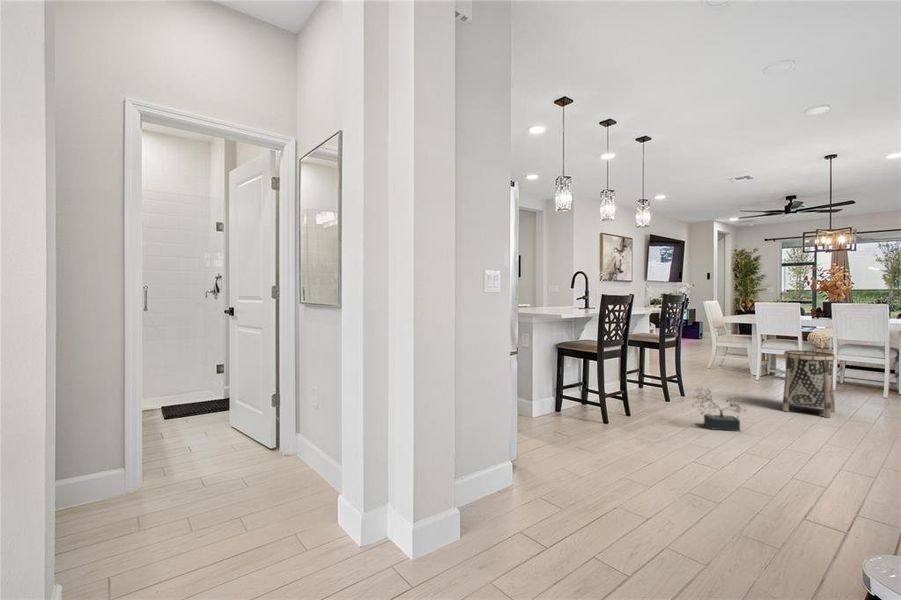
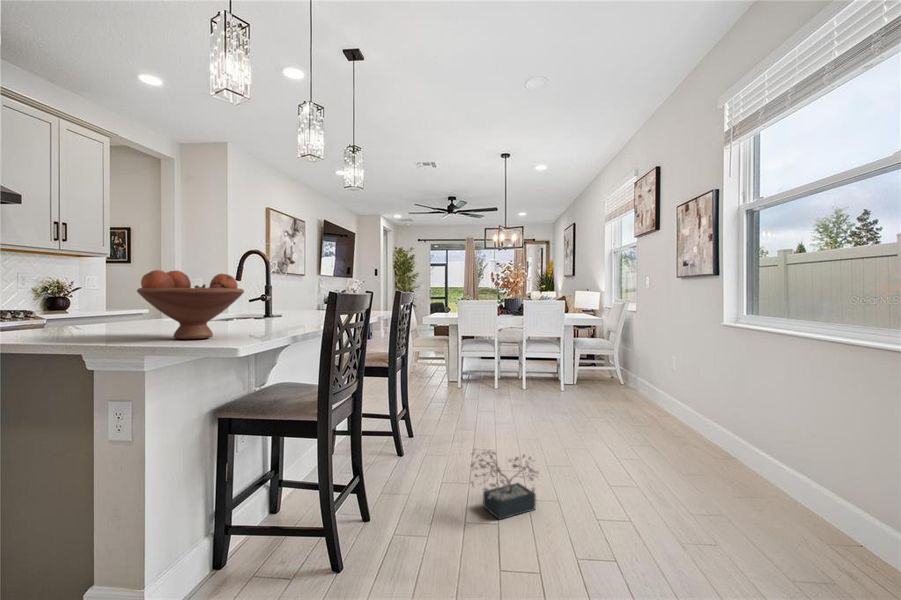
fruit bowl: none [528,285,566,312] -> present [137,270,244,339]
basket: present [782,350,836,418] -> none [524,362,577,444]

